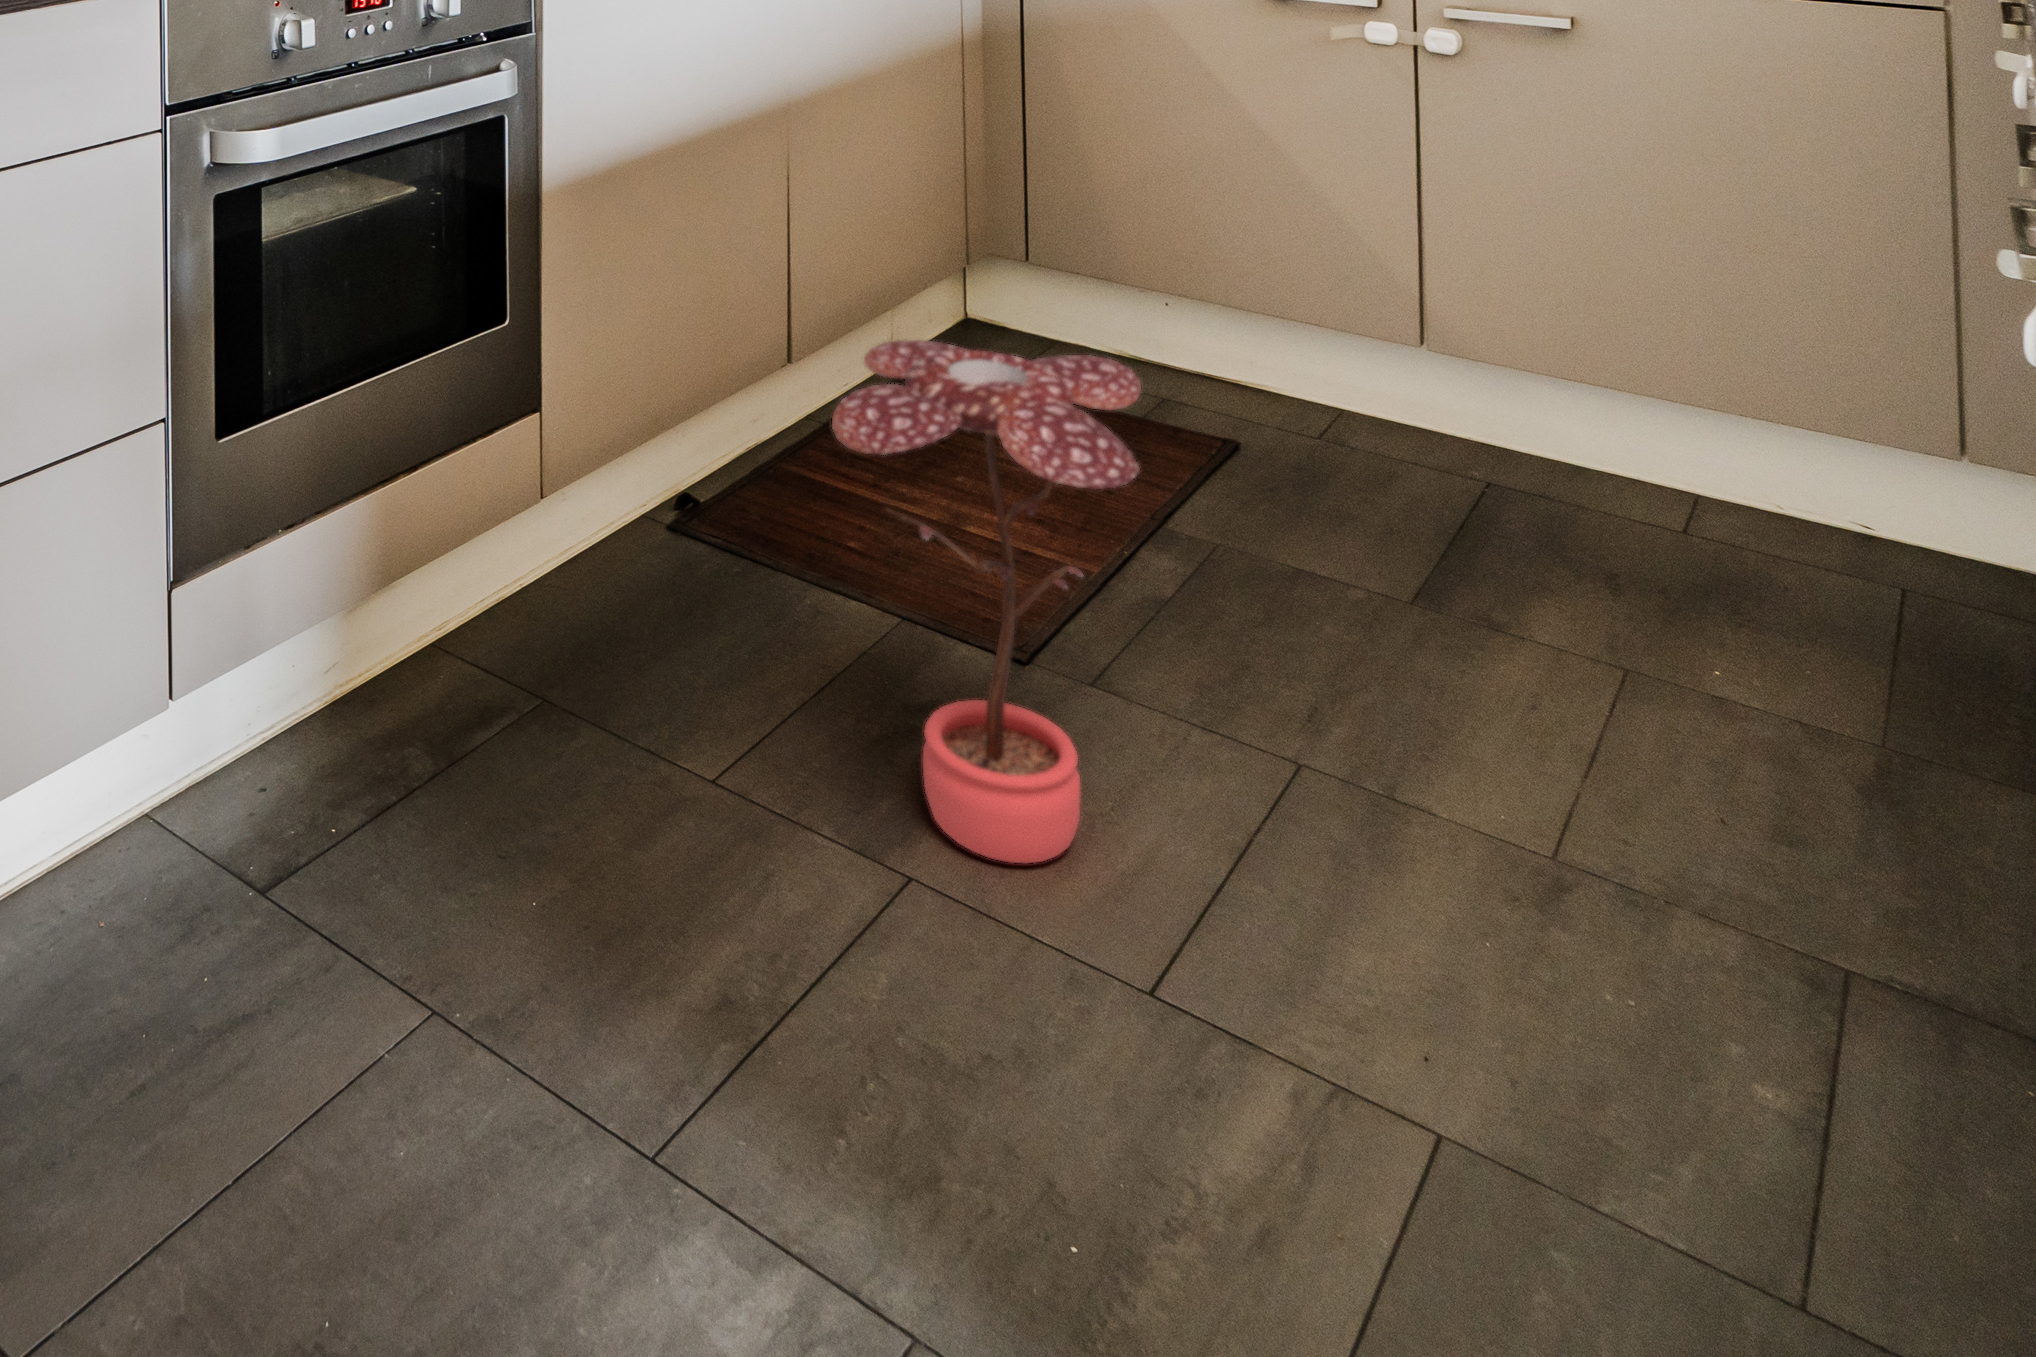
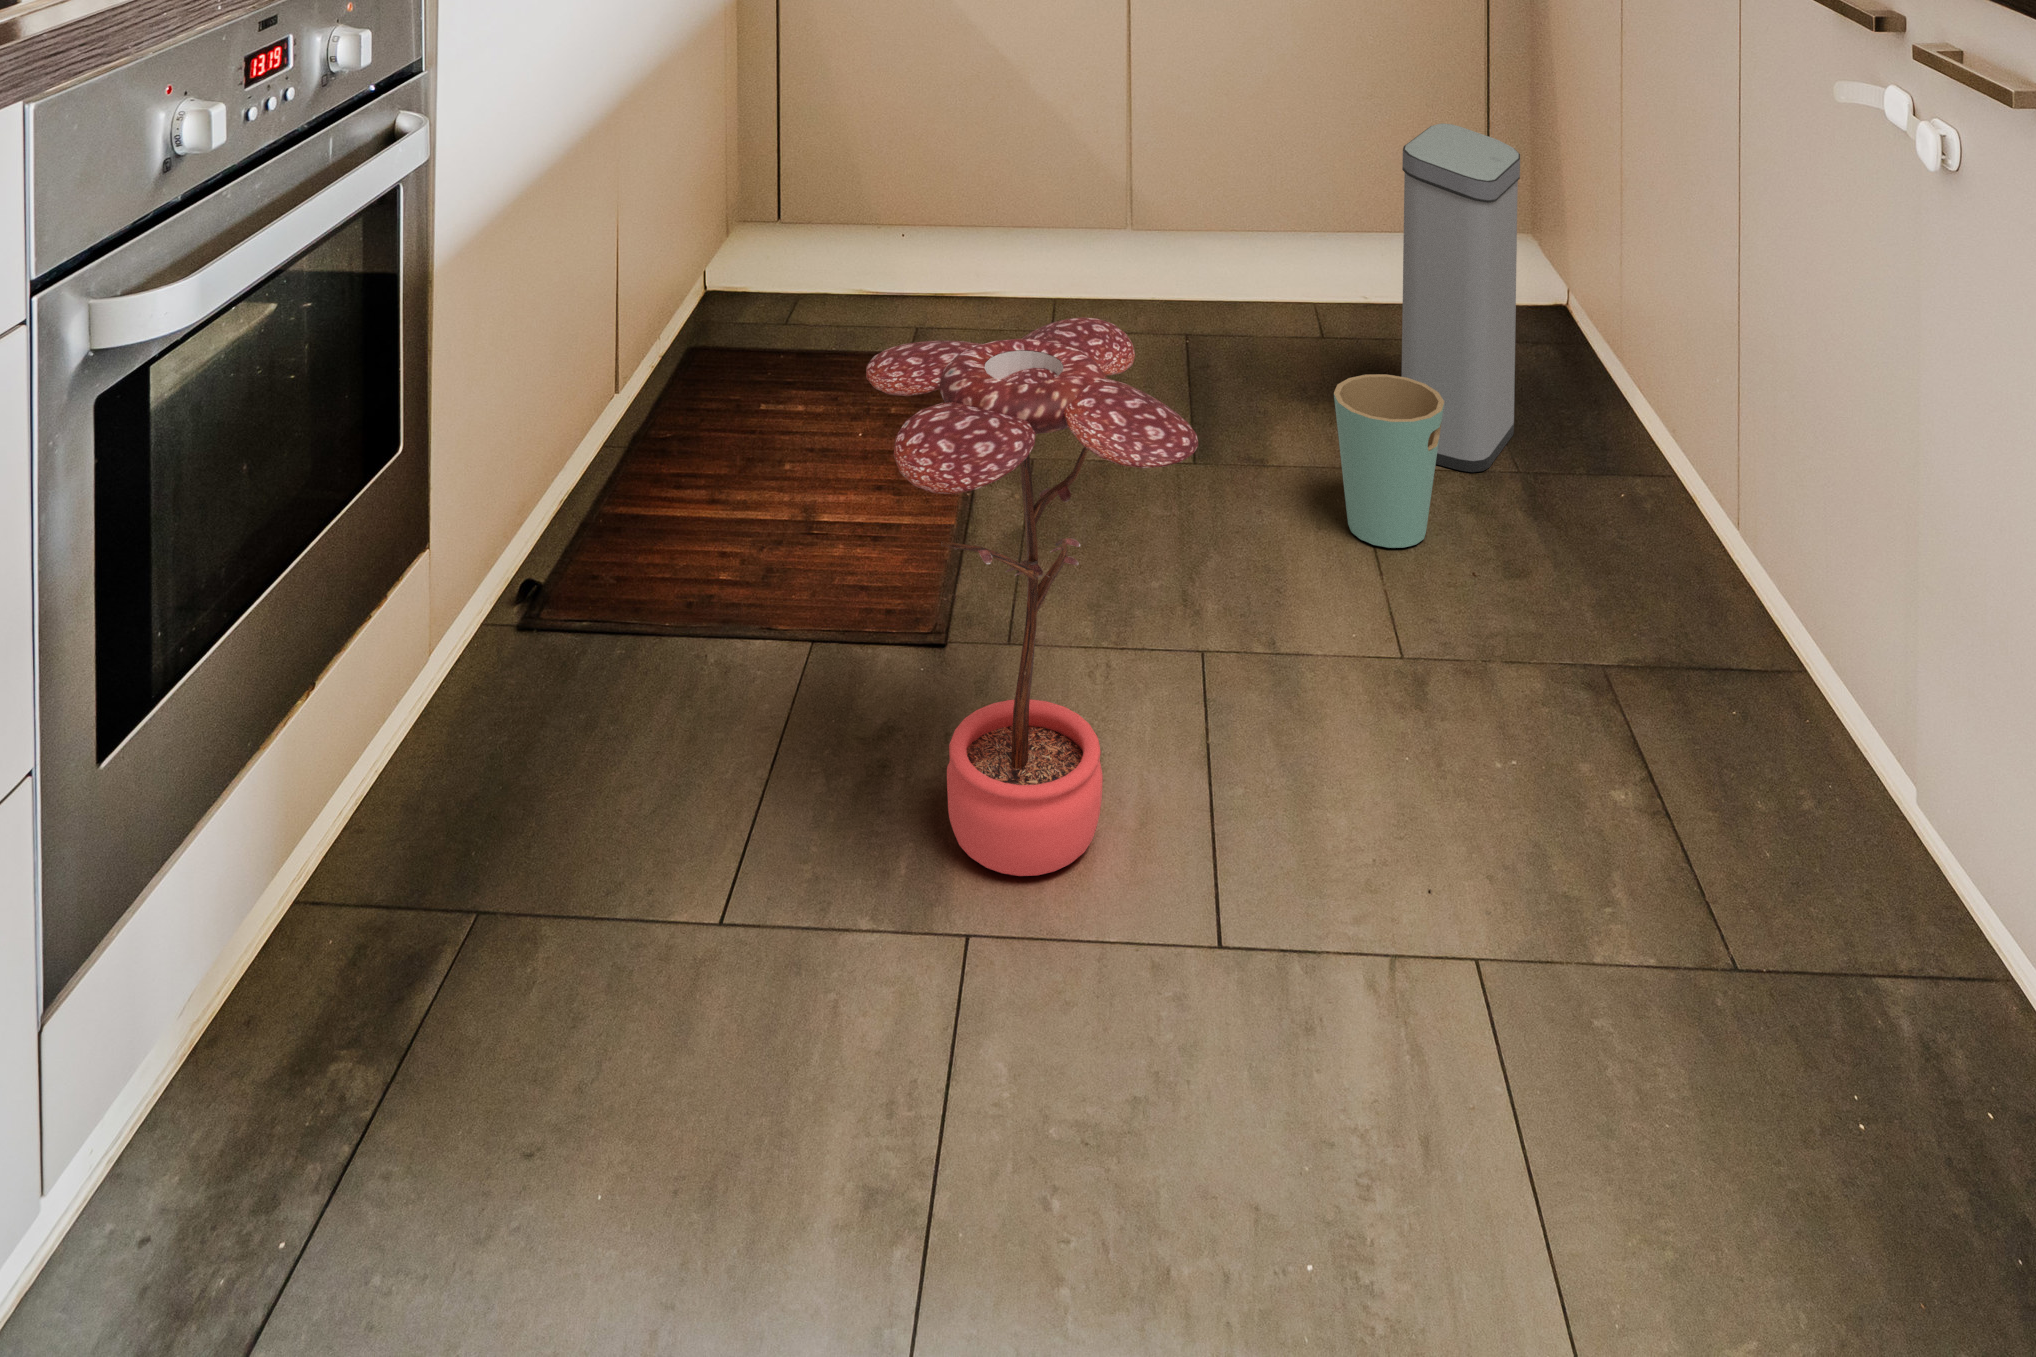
trash can: none [1546,283,1919,763] -> present [1334,123,1520,548]

